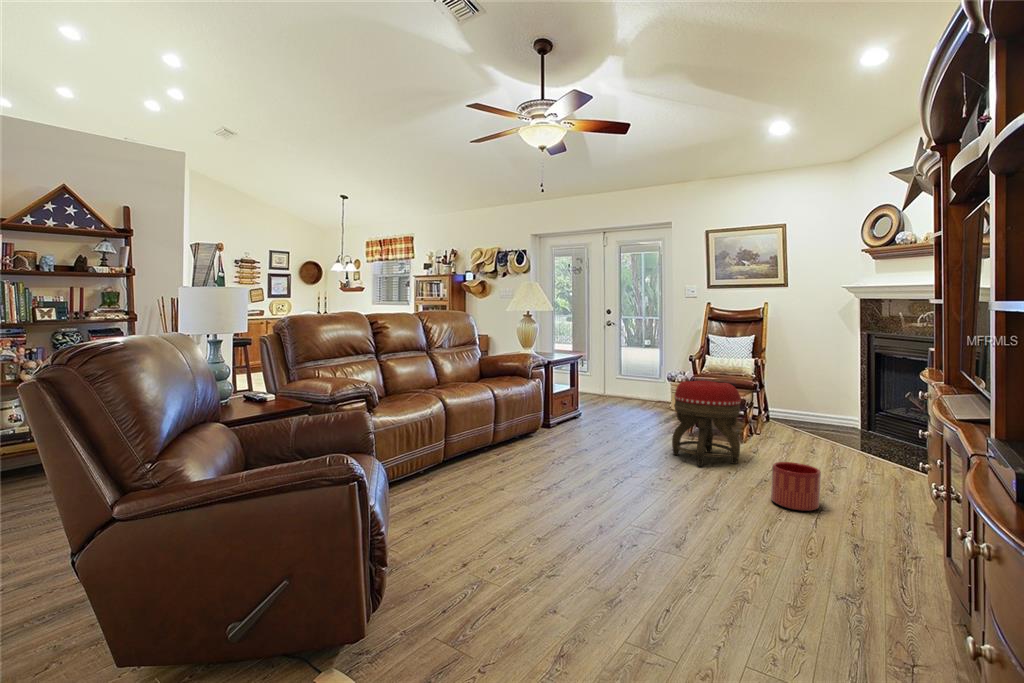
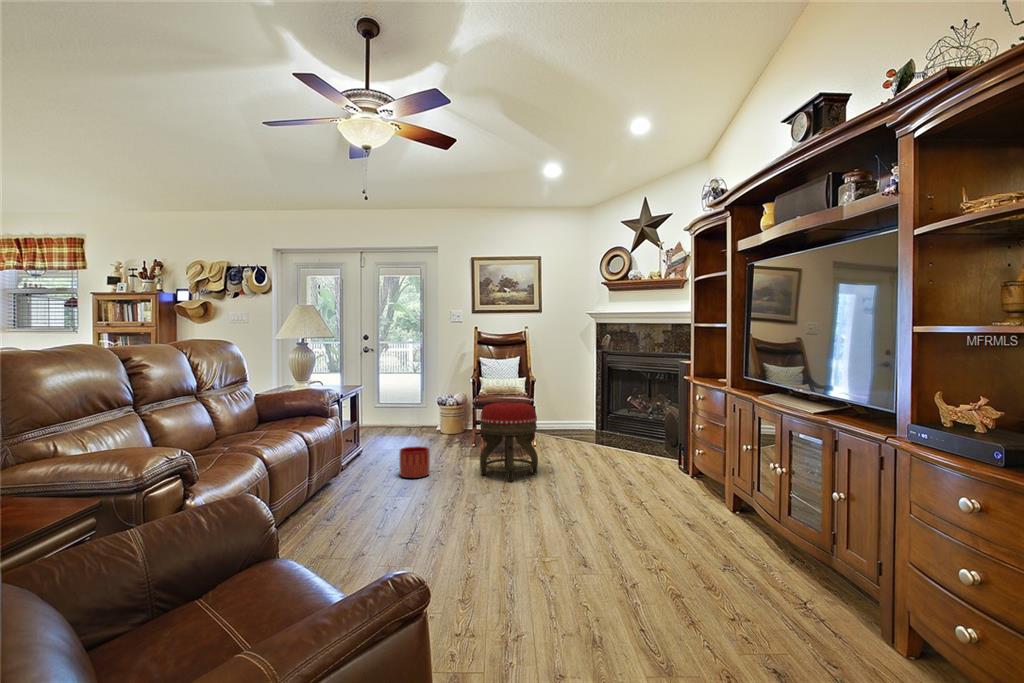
planter: present [771,462,821,511] -> present [399,446,430,478]

